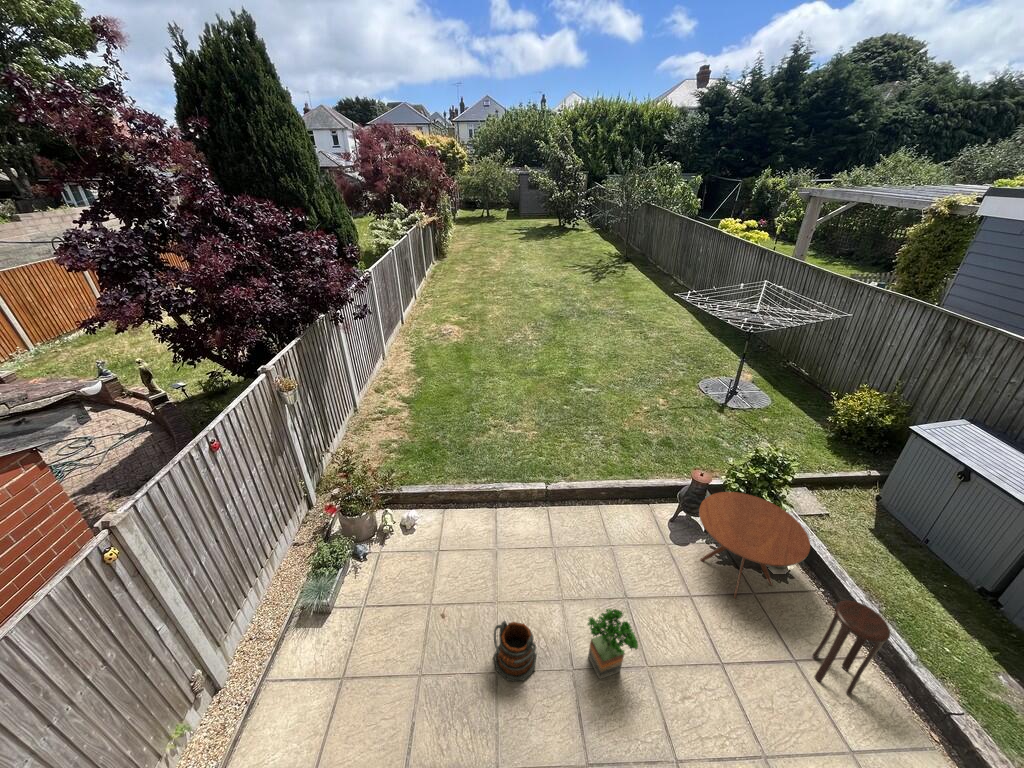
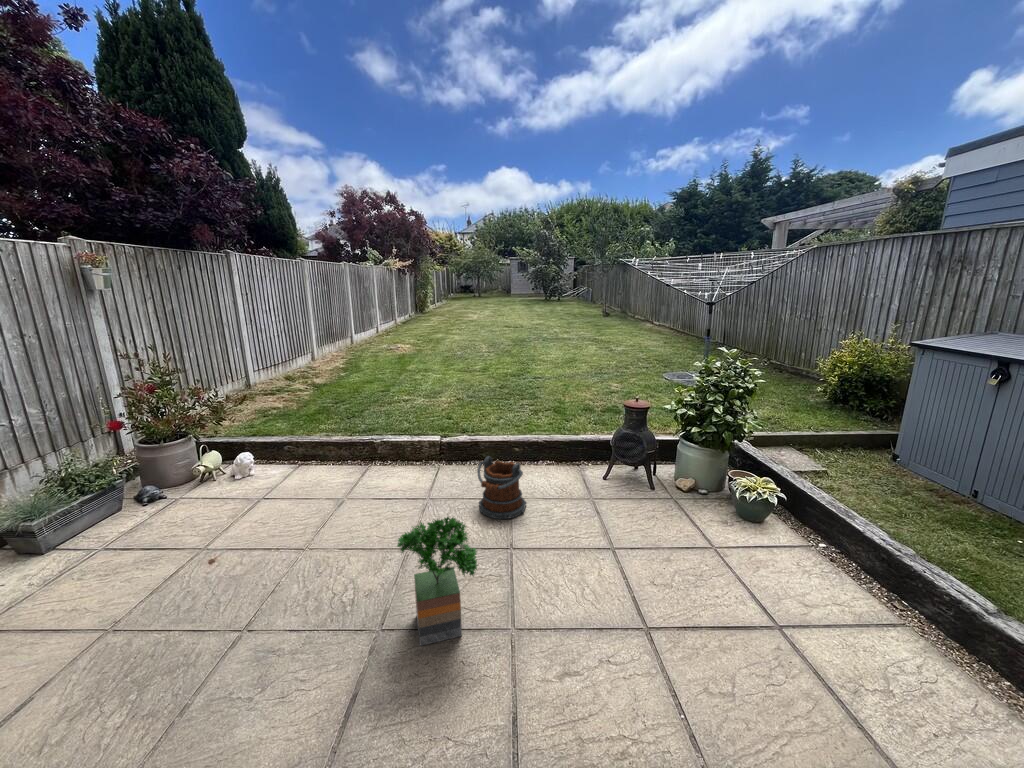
round table: present [699,492,810,598] -> none [622,414,783,550]
stool: present [813,600,890,694] -> none [809,489,928,675]
bucket: present [494,621,537,681] -> present [477,456,526,519]

